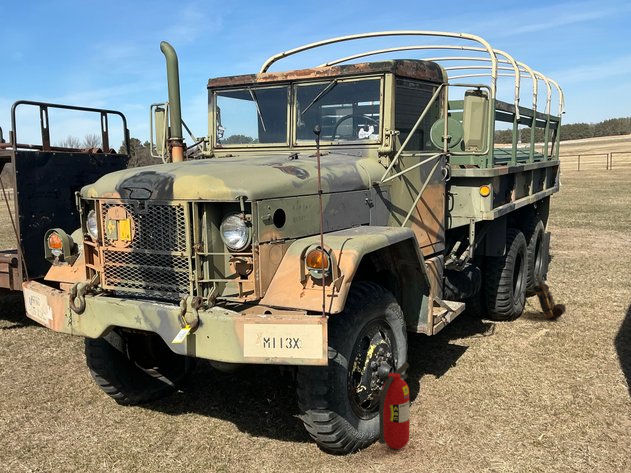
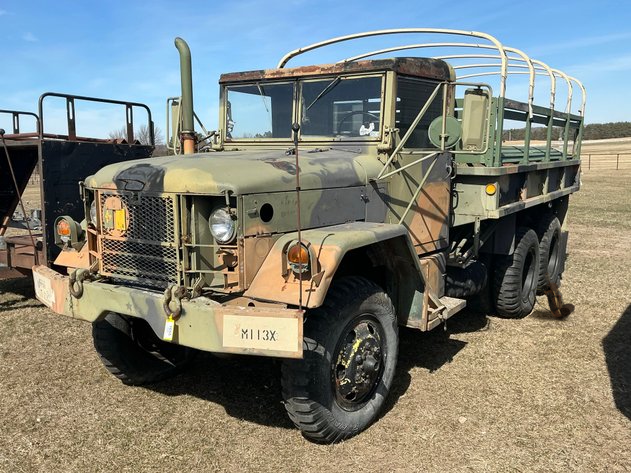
fire extinguisher: present [378,362,409,449] -> none [360,357,395,442]

